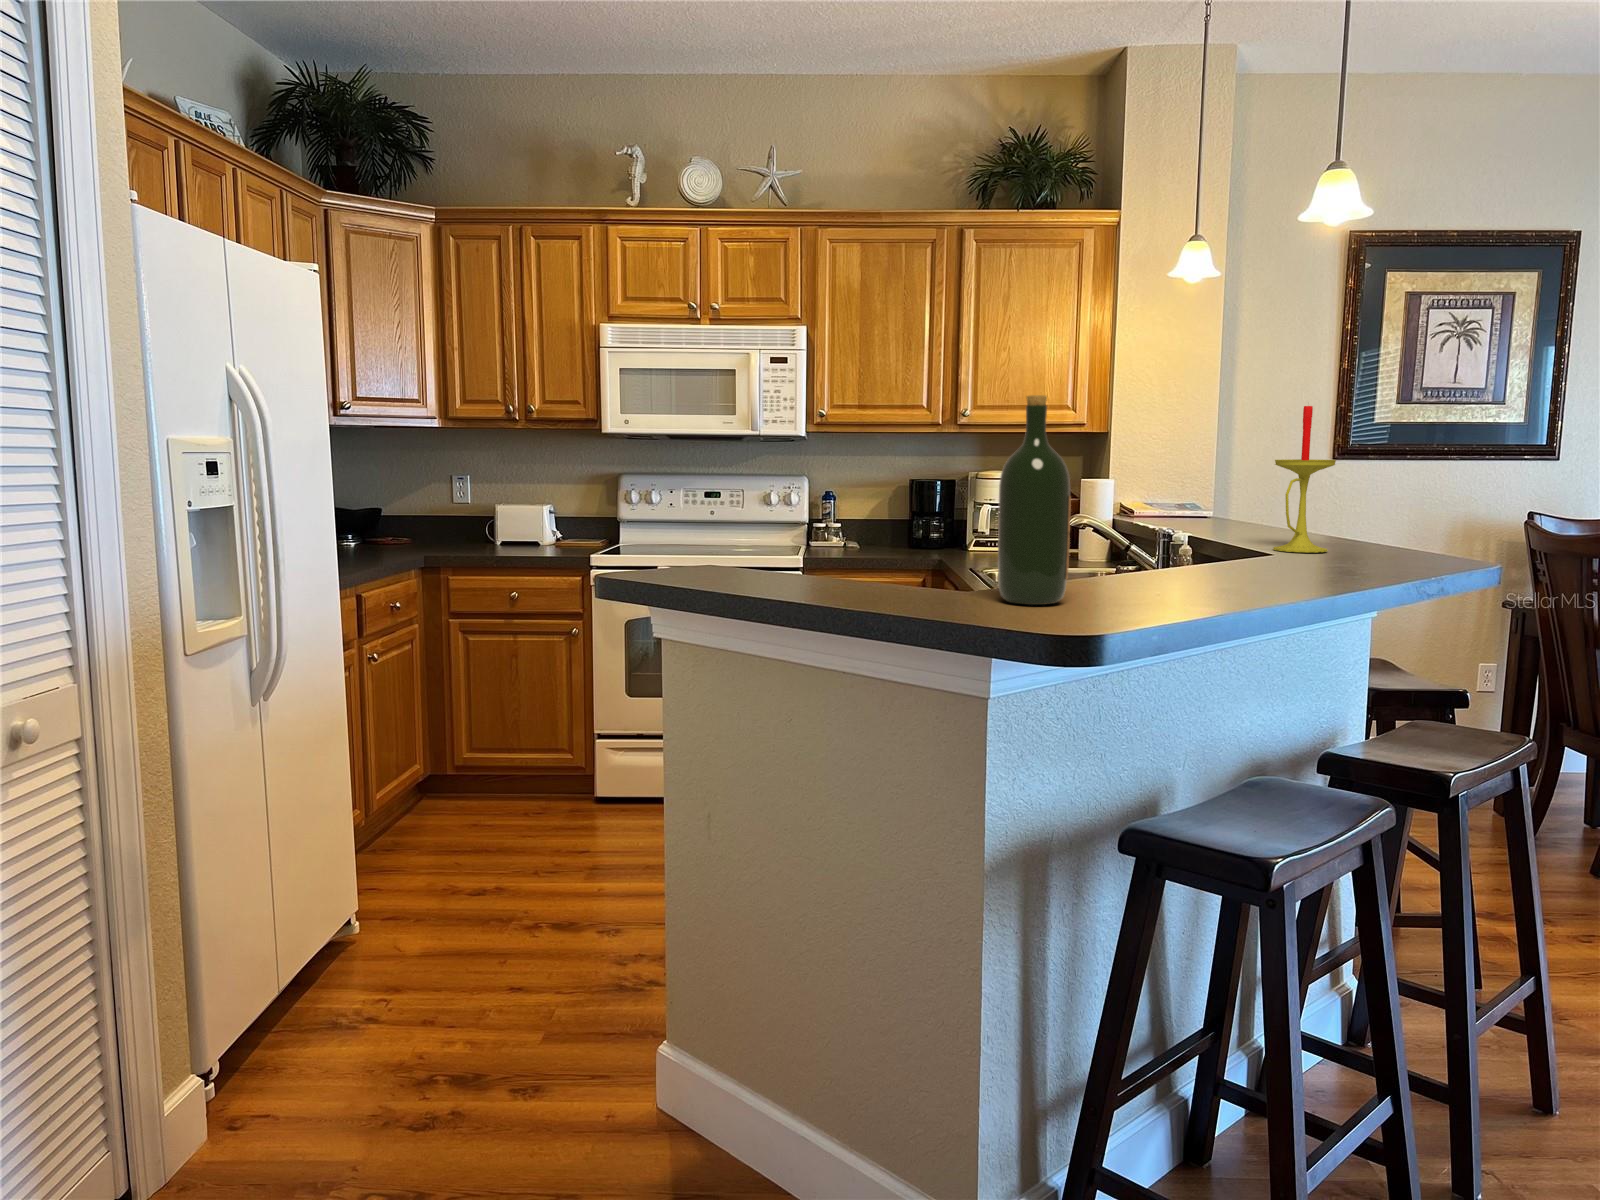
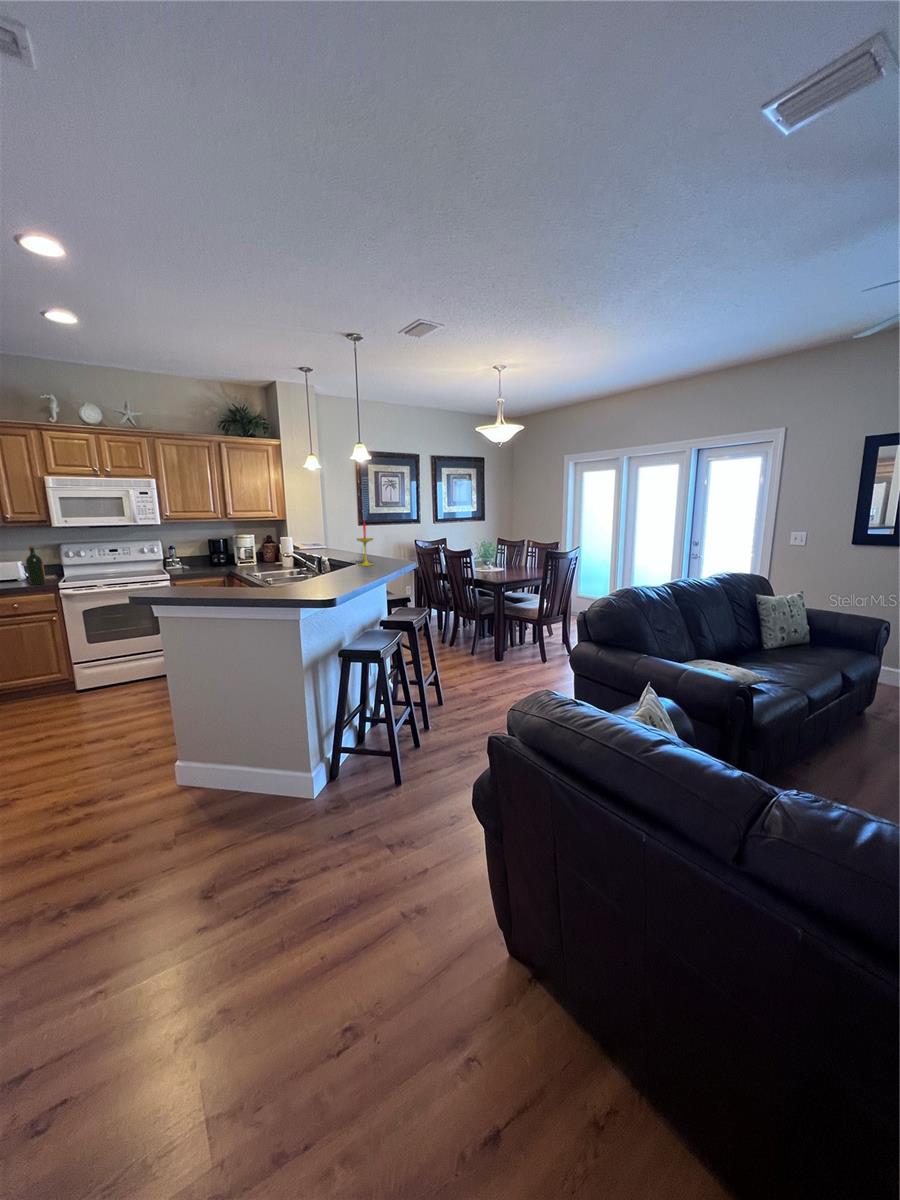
wine bottle: present [998,395,1071,605] -> present [26,546,46,585]

